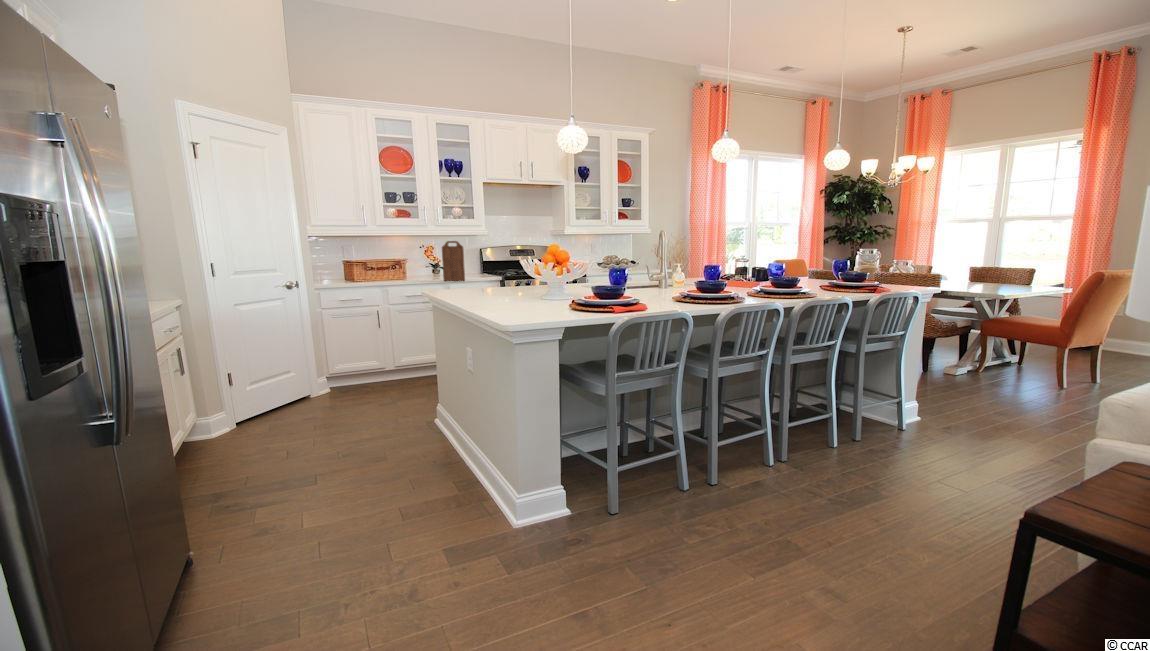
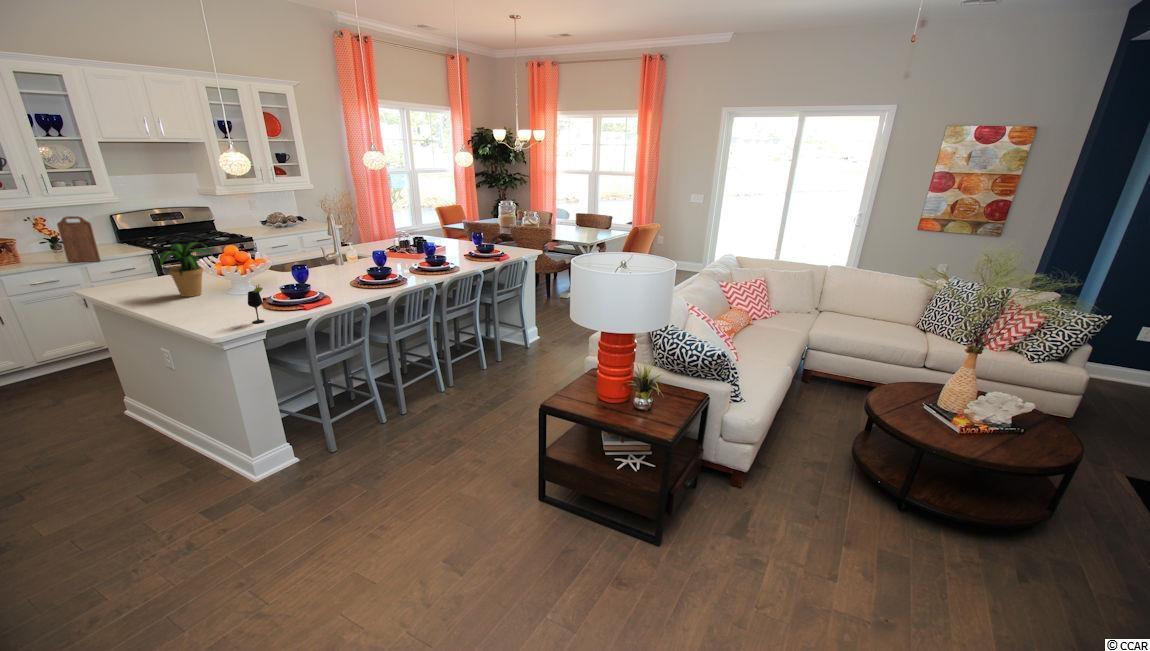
potted plant: none [475,242,531,298] -> present [151,242,210,297]
wine glass: none [541,266,560,317] -> present [248,285,264,323]

